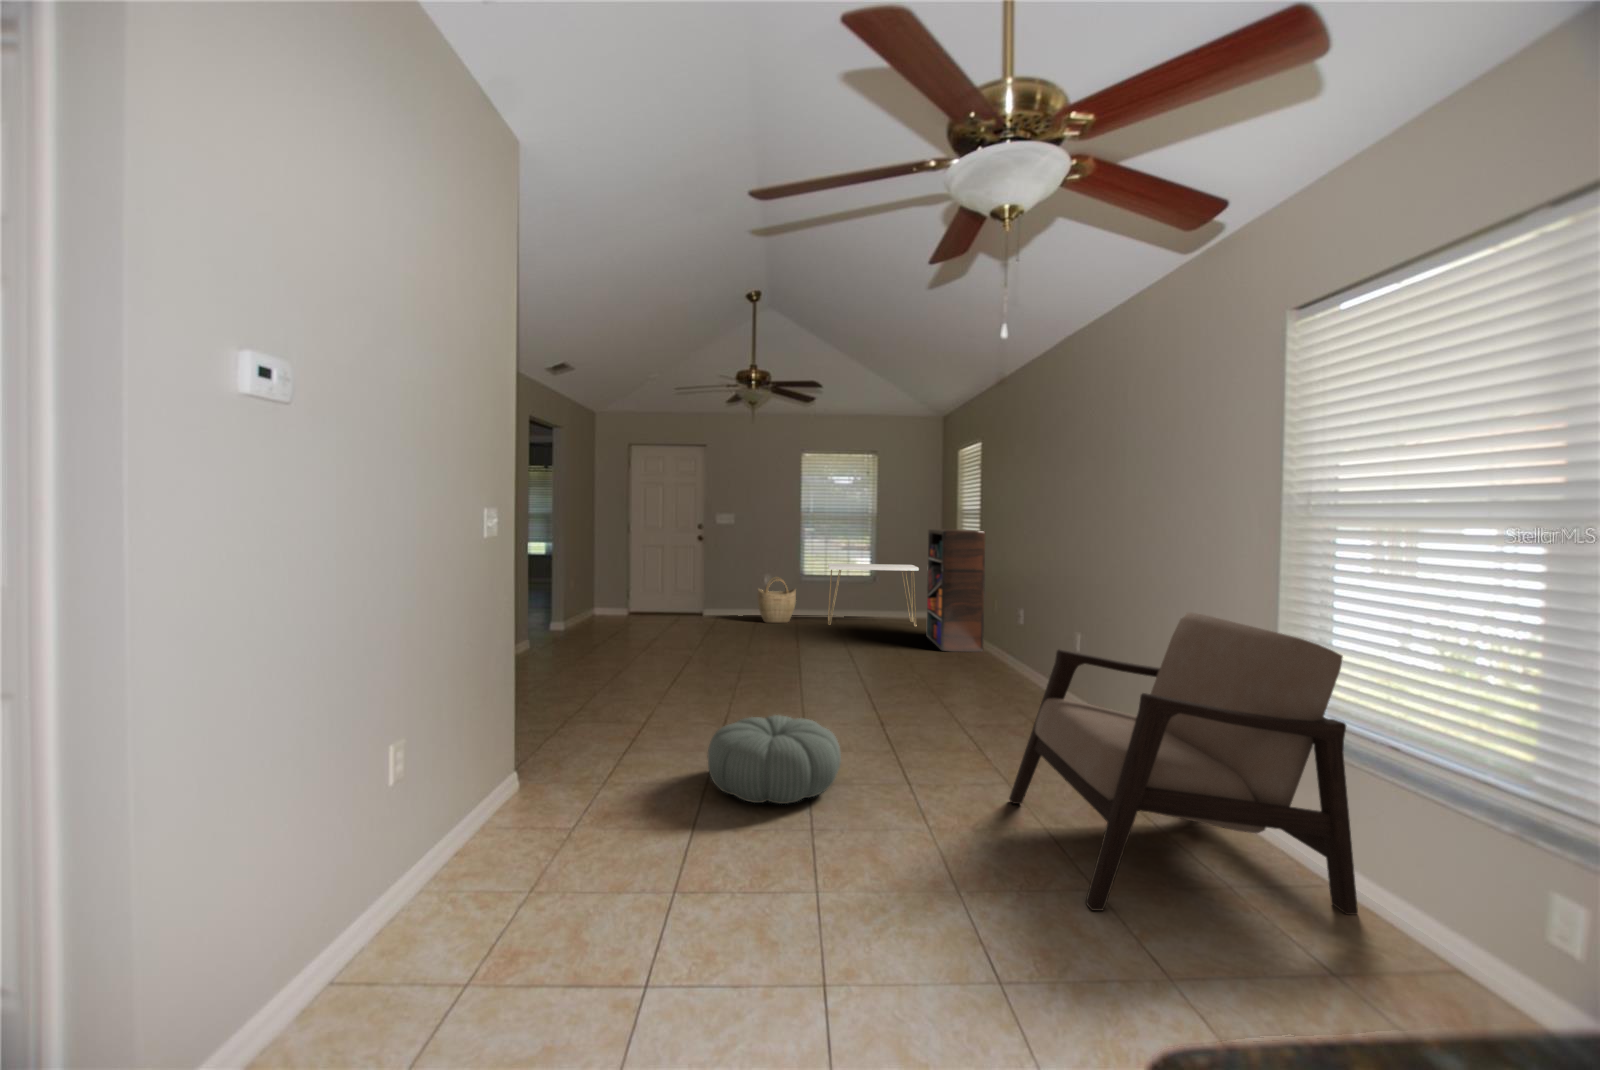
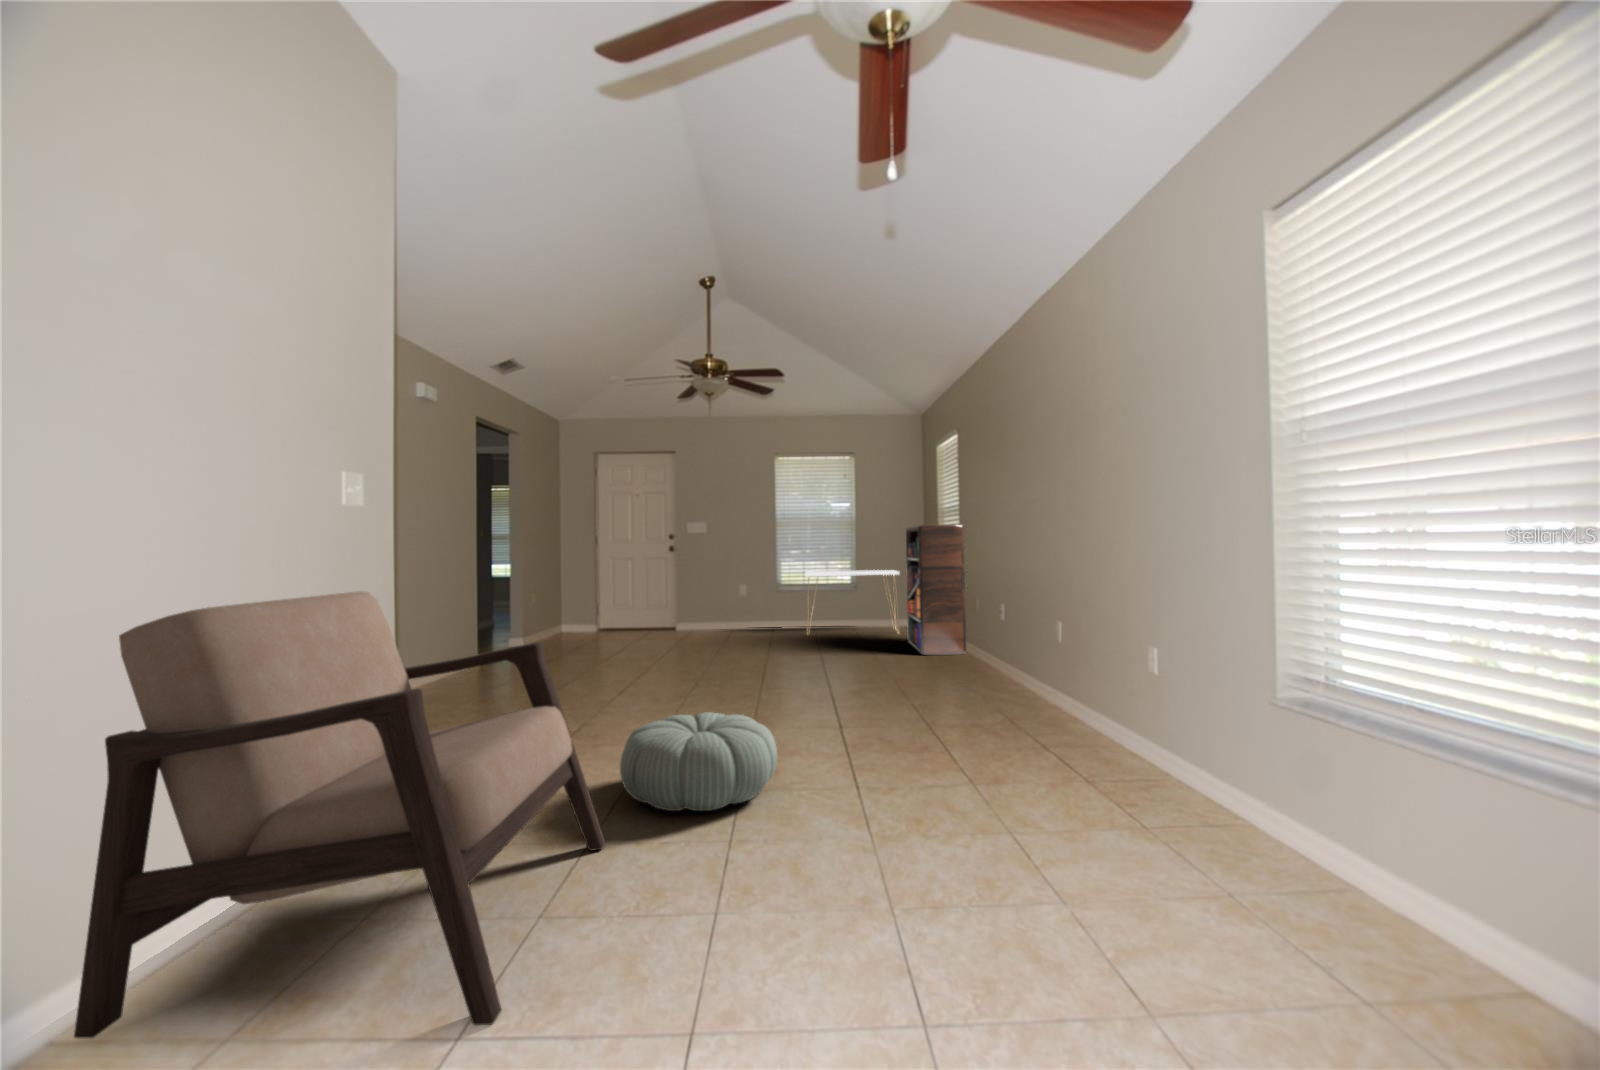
woven basket: present [757,578,796,623] -> none [732,588,772,635]
armchair: present [1009,612,1358,915] -> present [74,591,605,1038]

